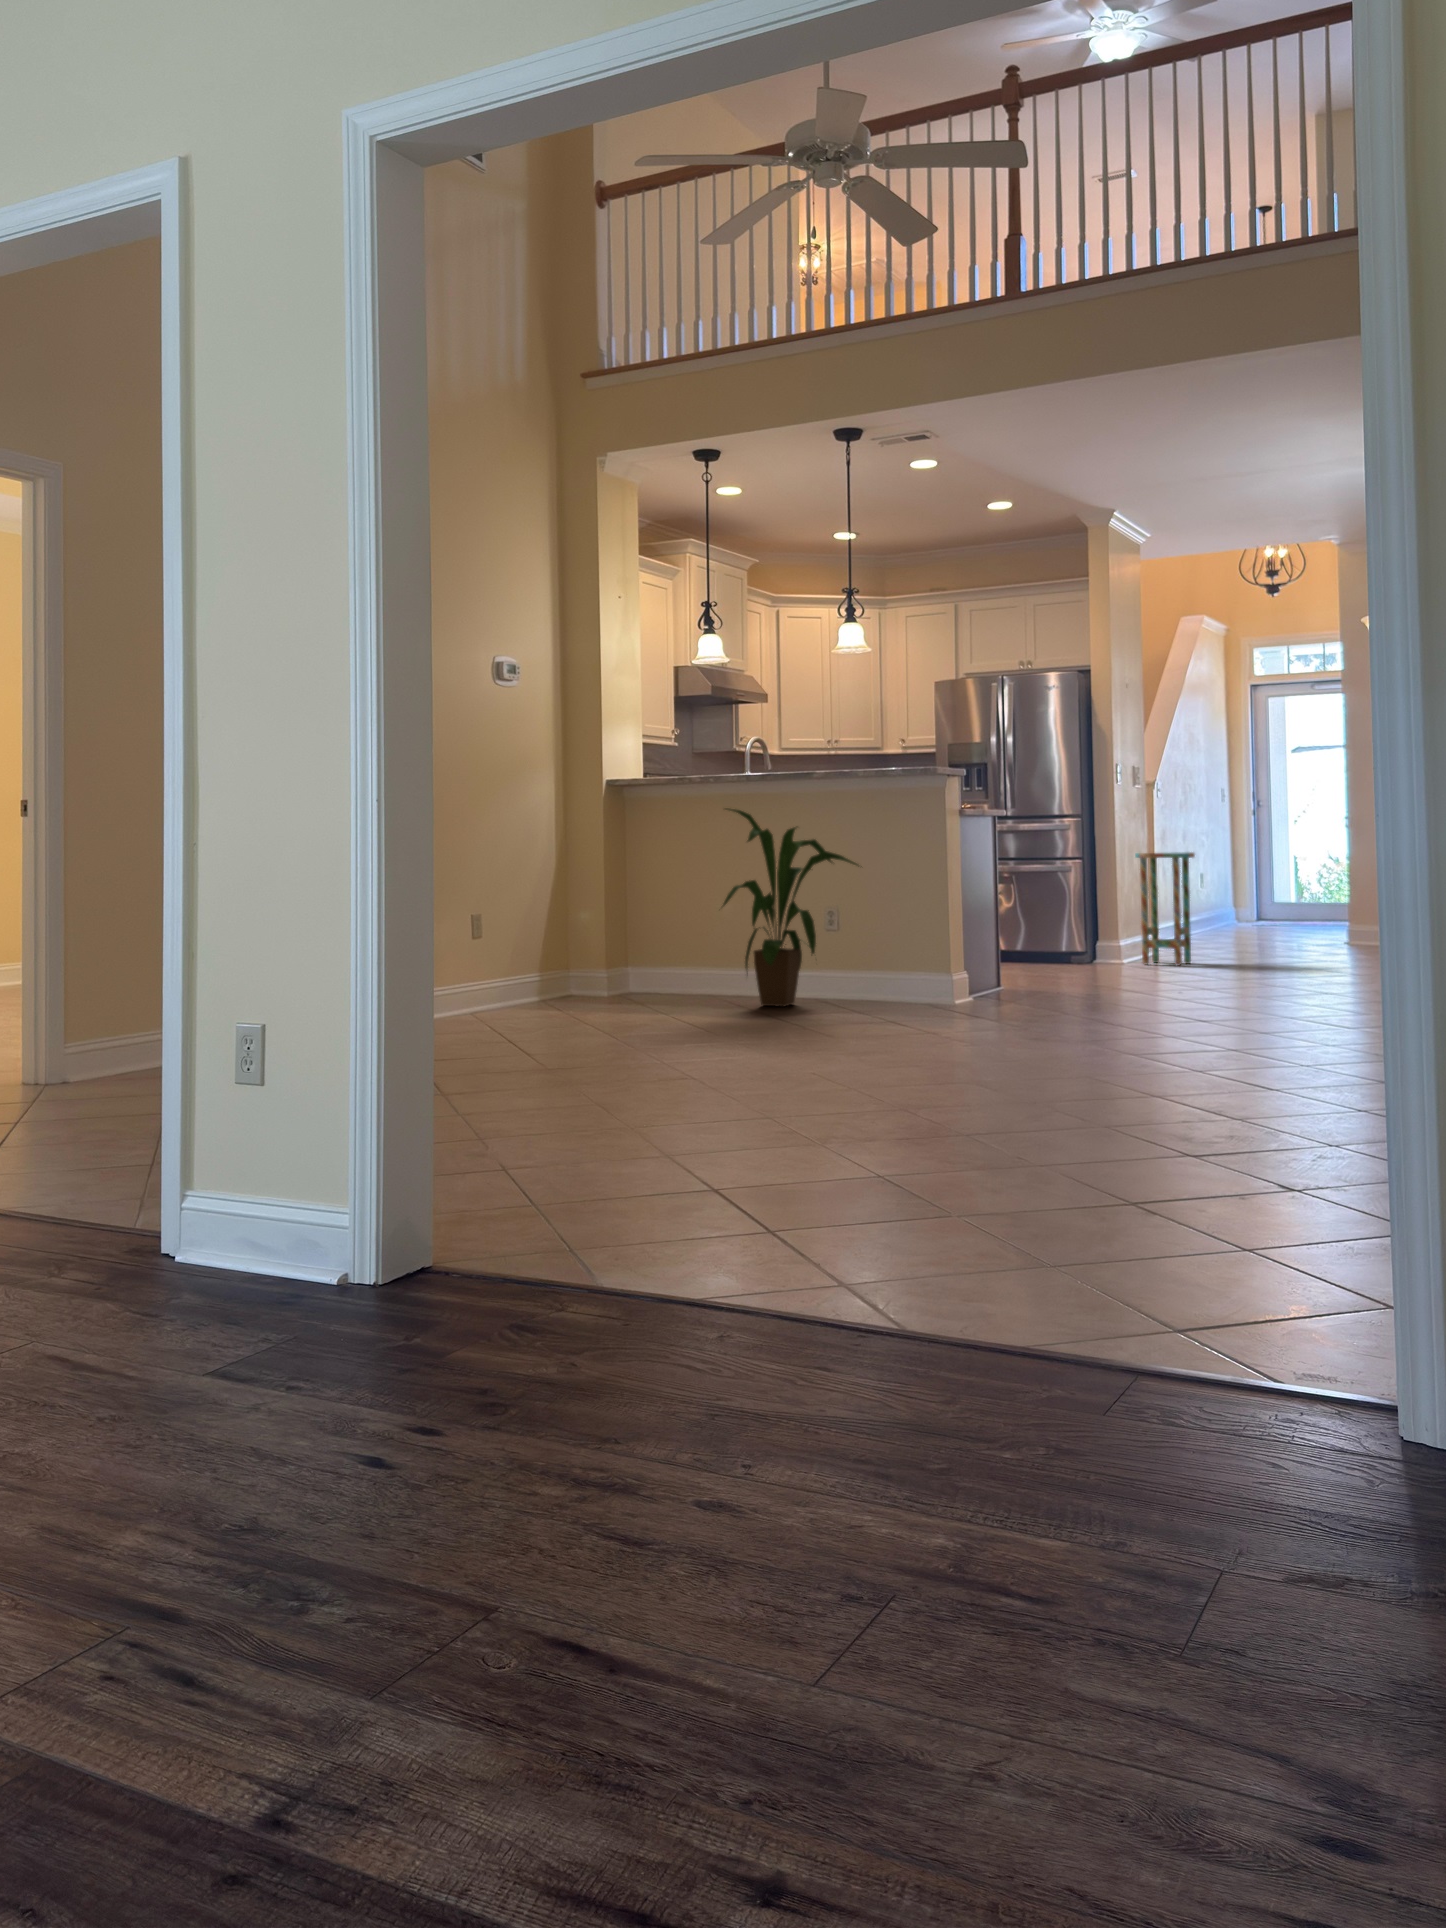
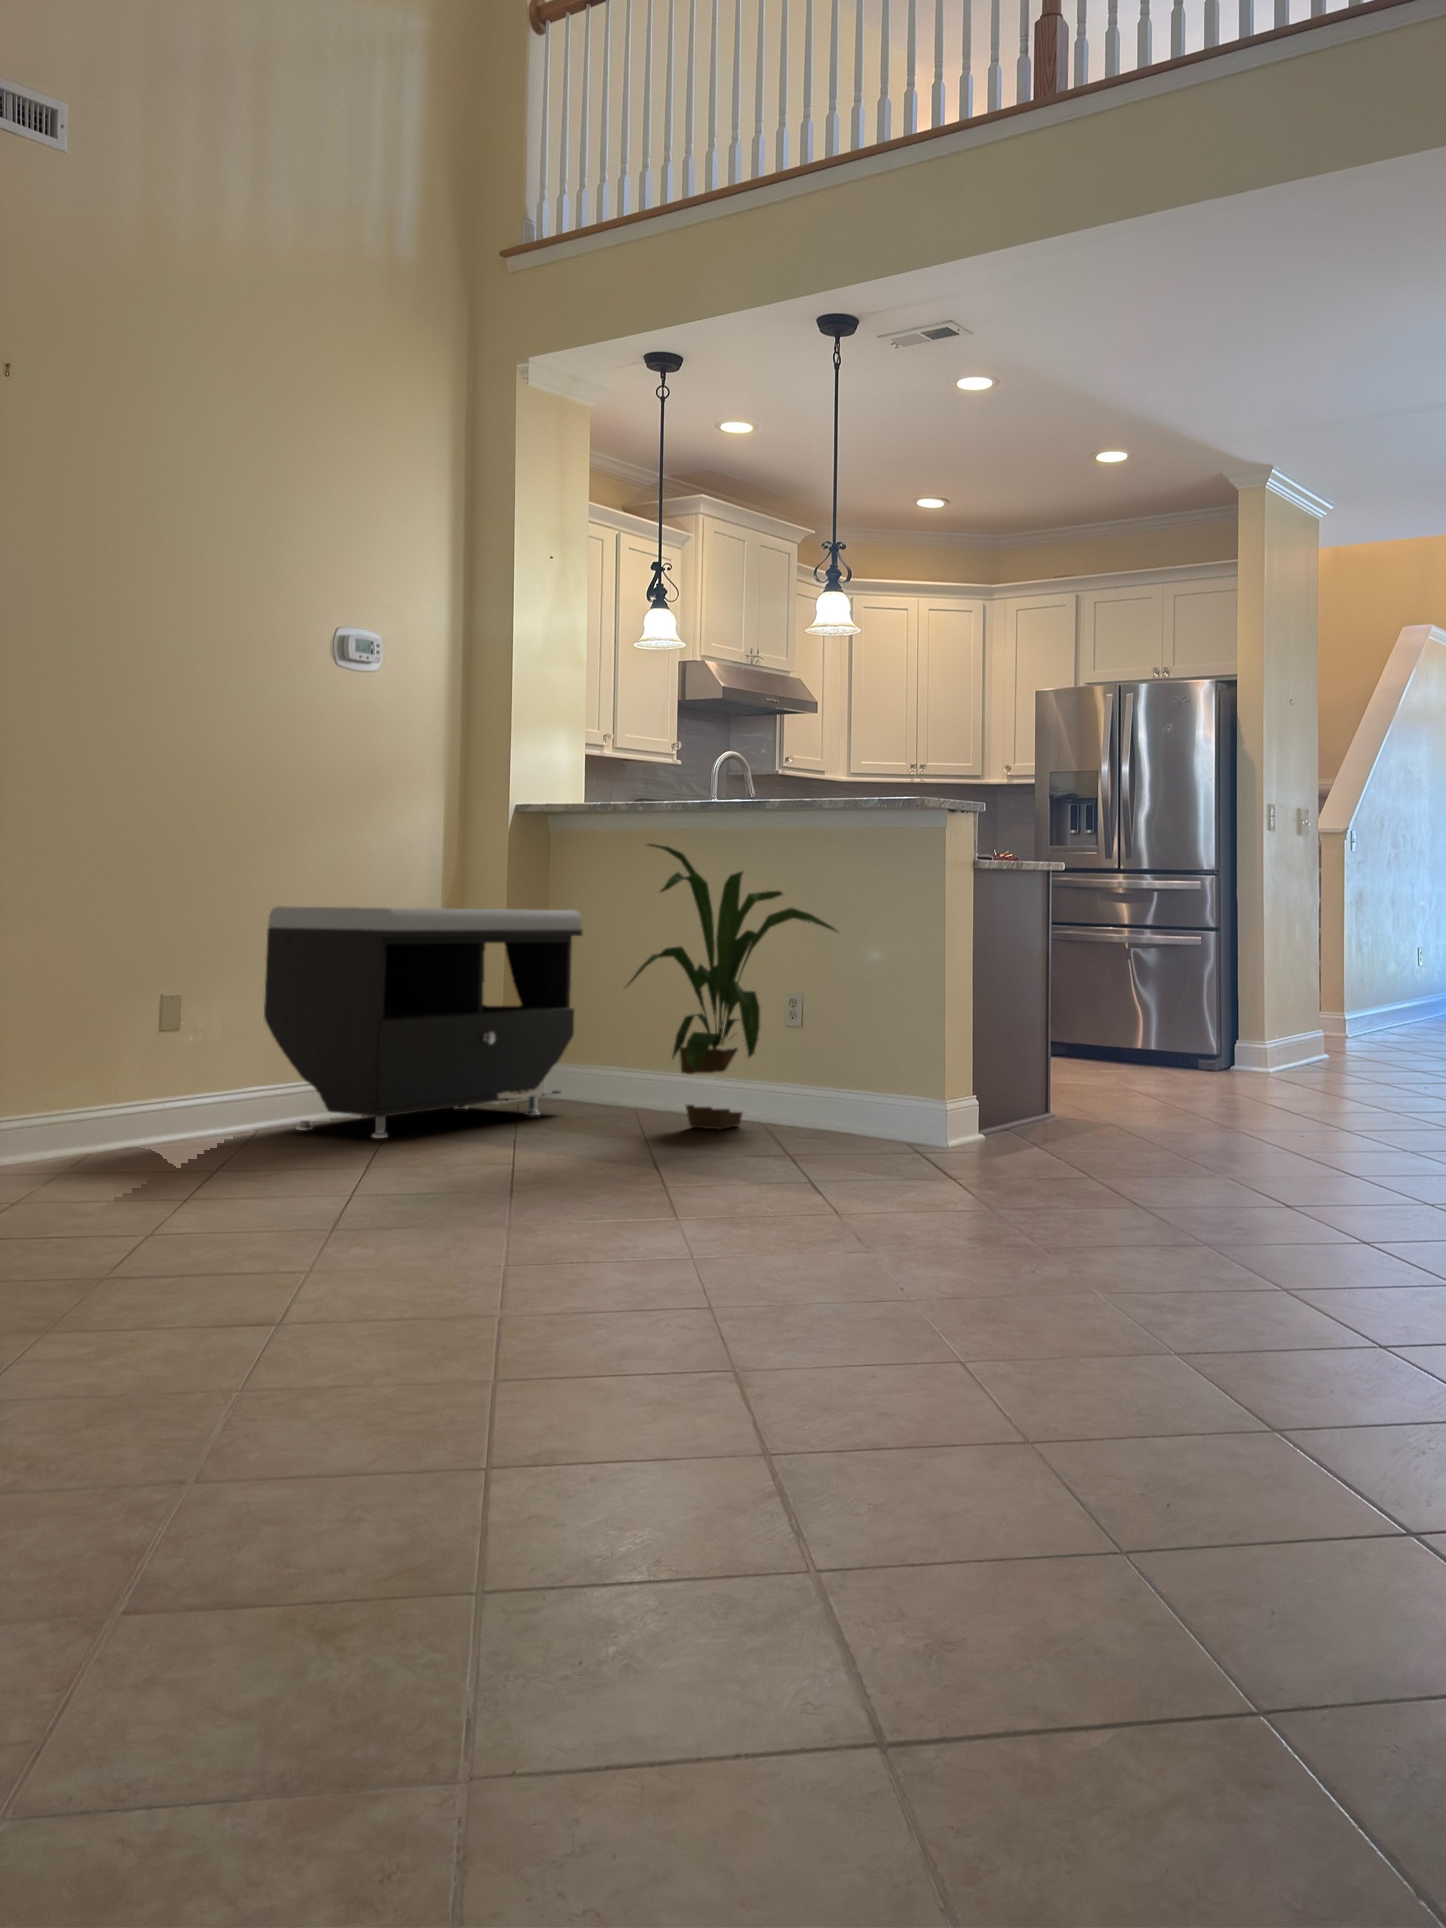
side table: present [1135,852,1195,966] -> none [1286,922,1367,1078]
storage bench: none [467,856,667,1017] -> present [264,906,583,1138]

